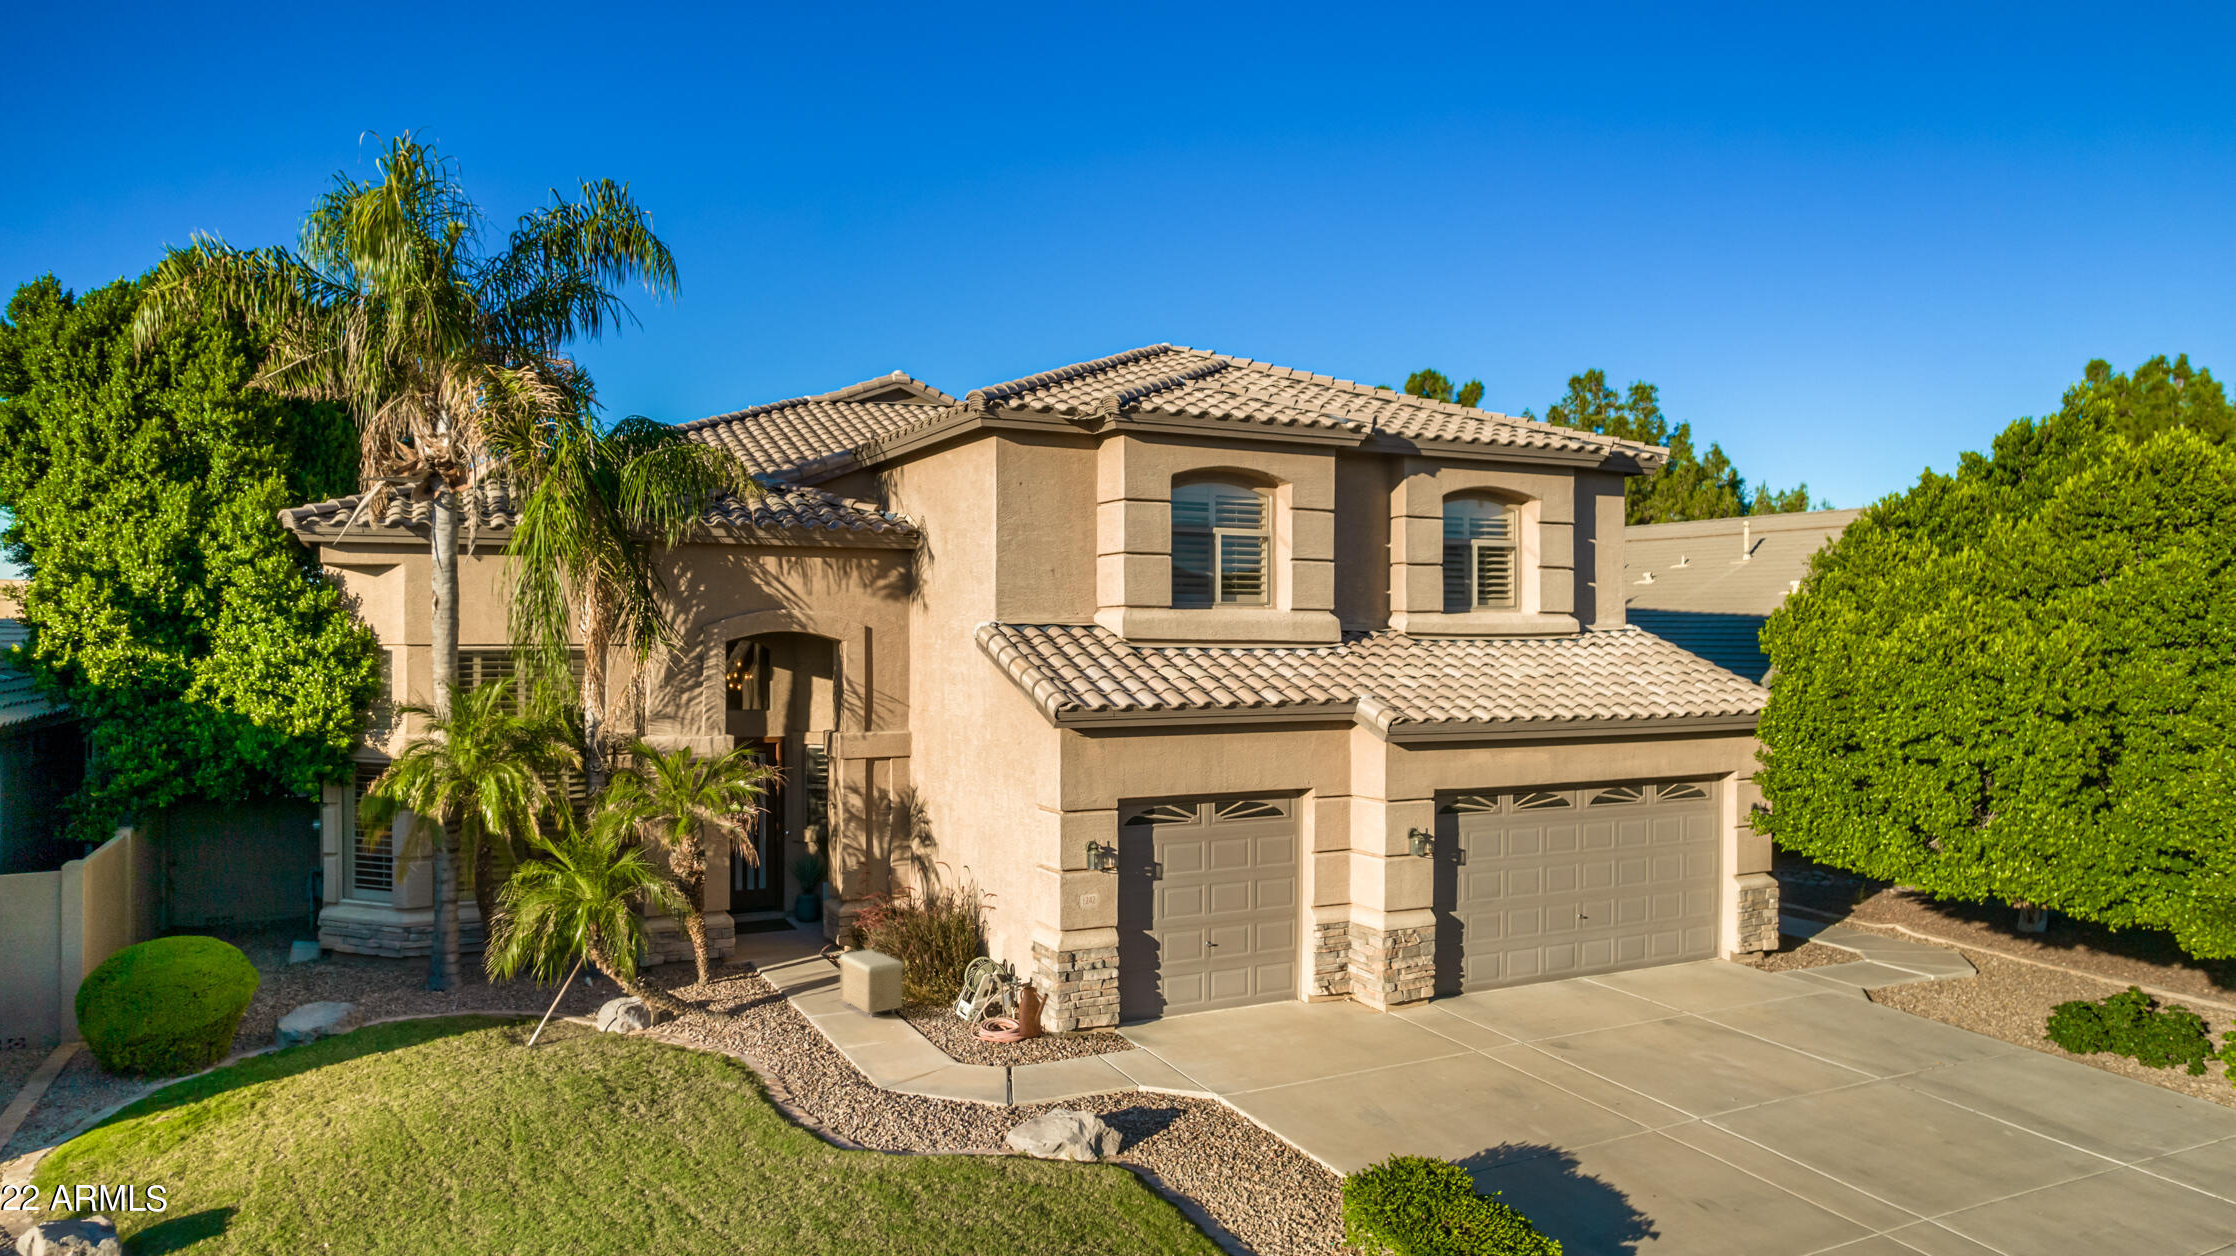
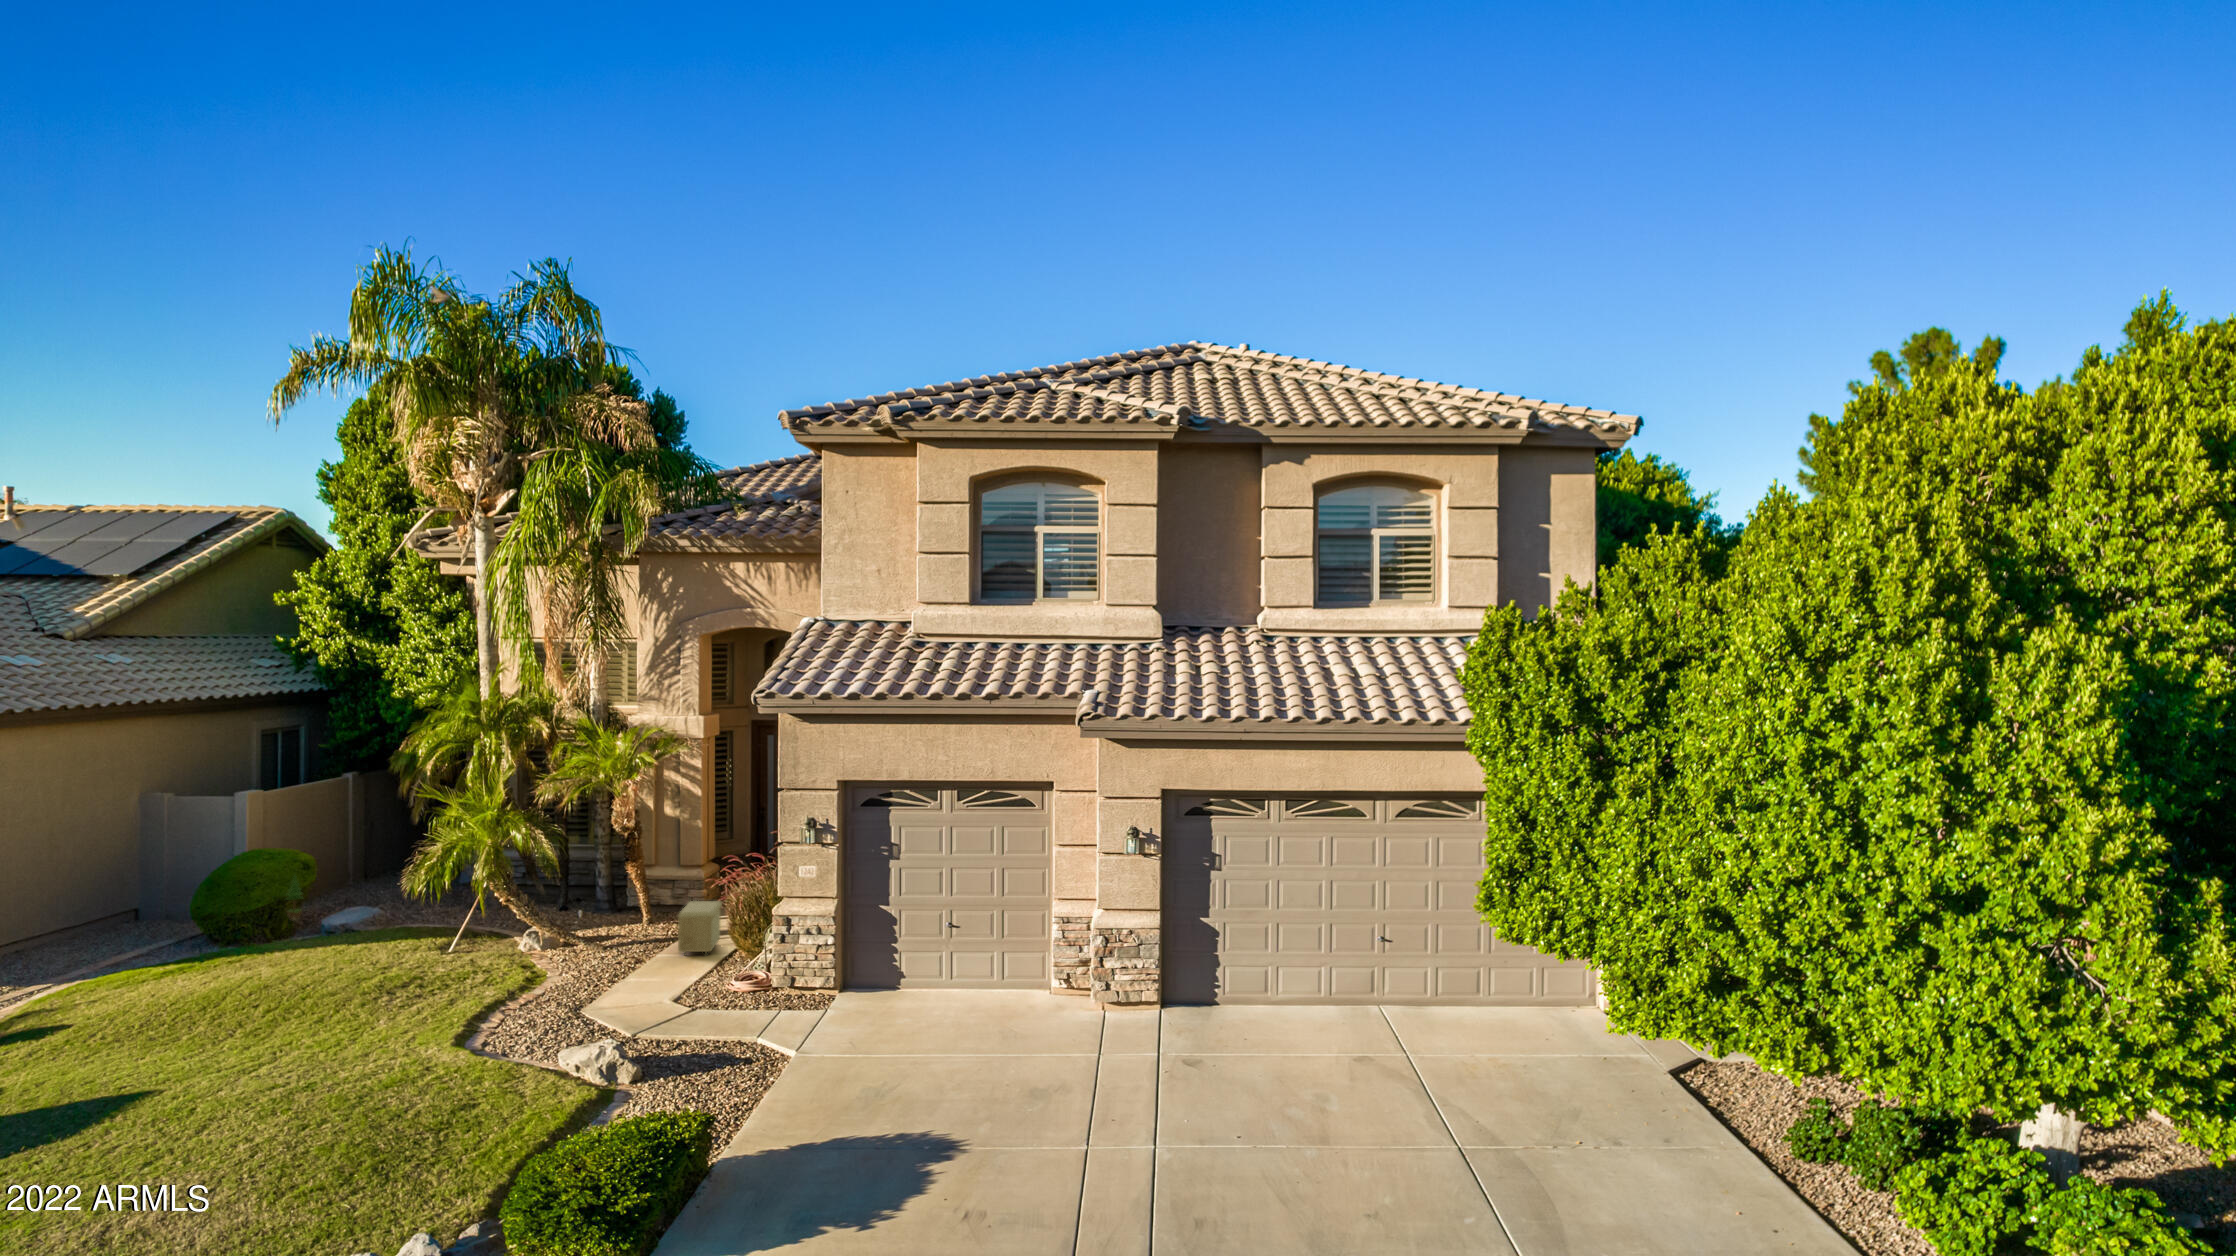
potted tree: none [239,981,267,1048] -> present [287,876,302,922]
watering can: present [1019,986,1048,1038] -> none [748,941,768,986]

